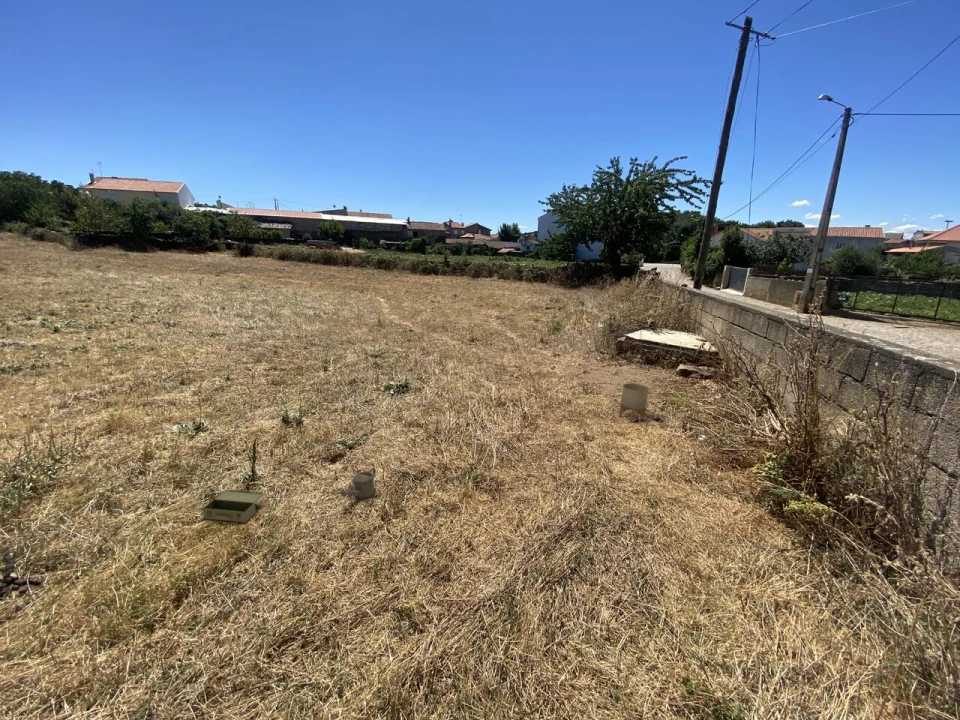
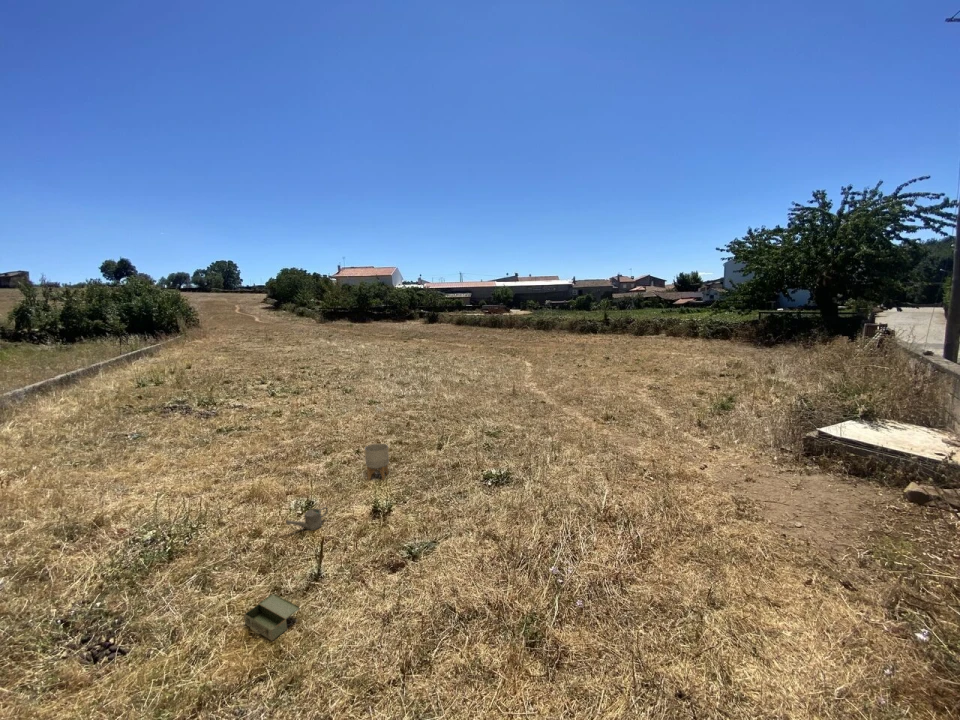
planter: present [619,383,649,423] -> present [365,444,389,480]
watering can: present [340,468,376,499] -> present [286,507,328,530]

